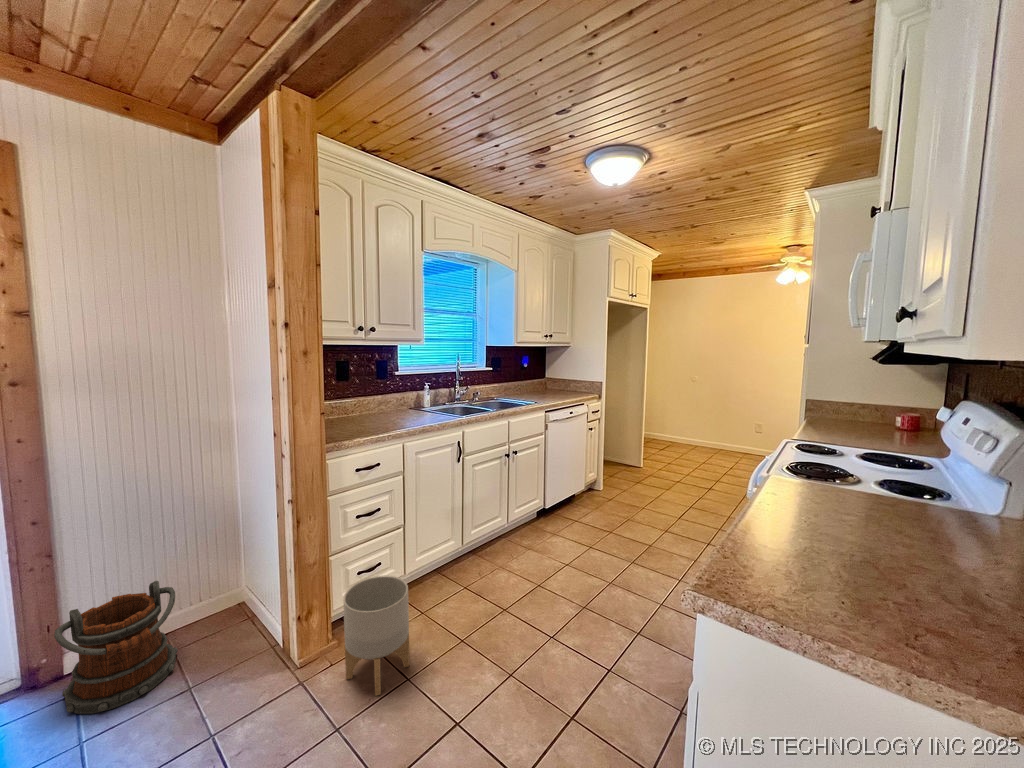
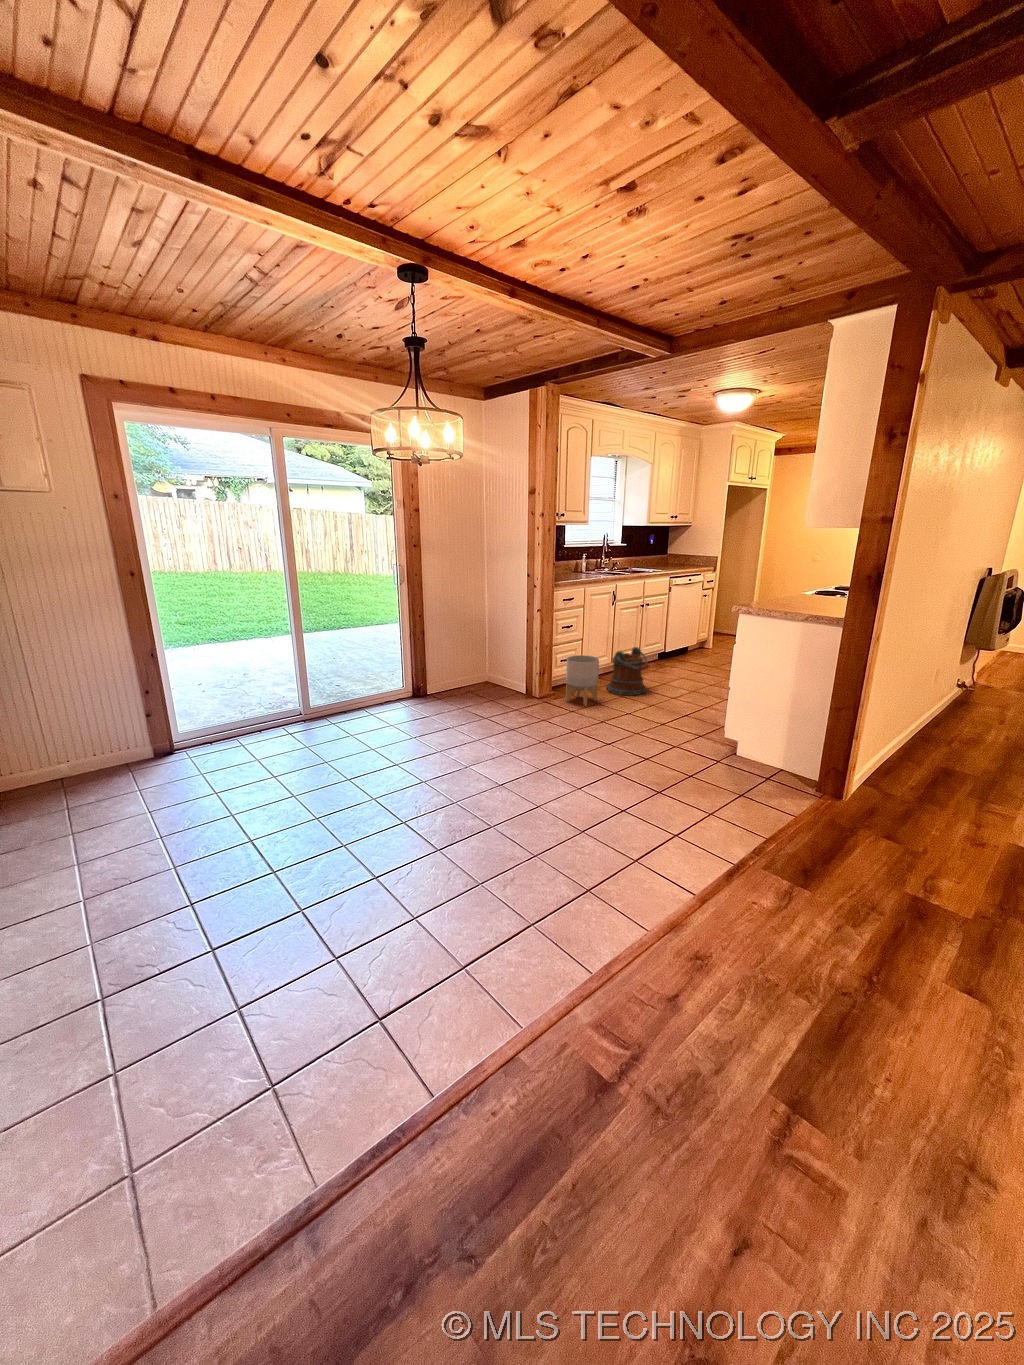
bucket: present [54,581,178,714] -> present [606,647,649,695]

